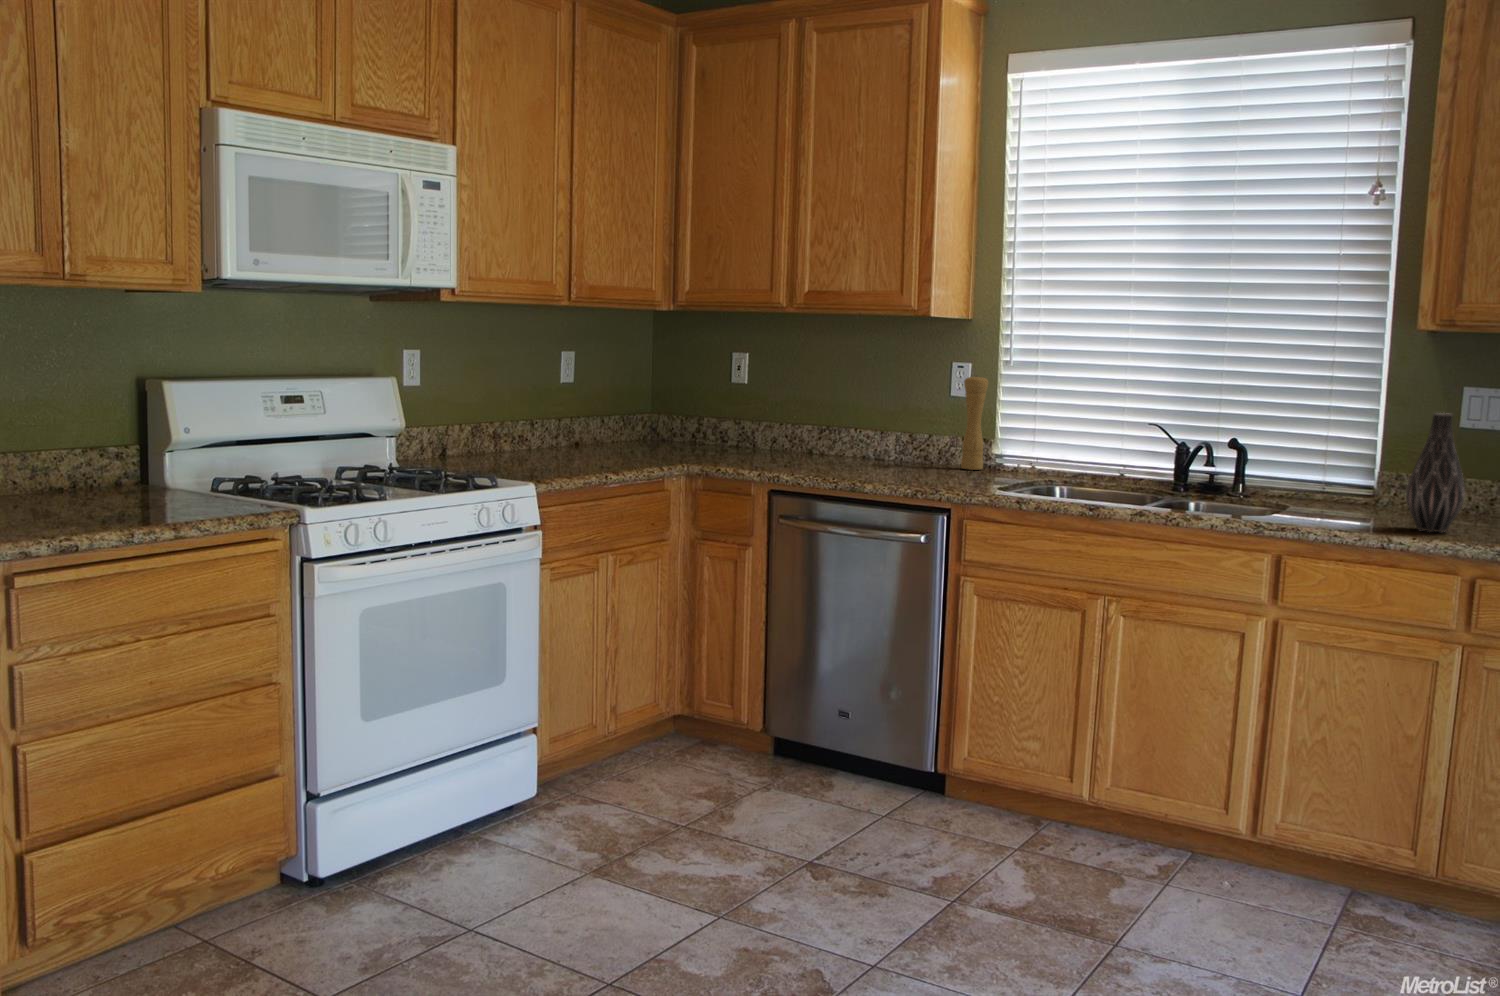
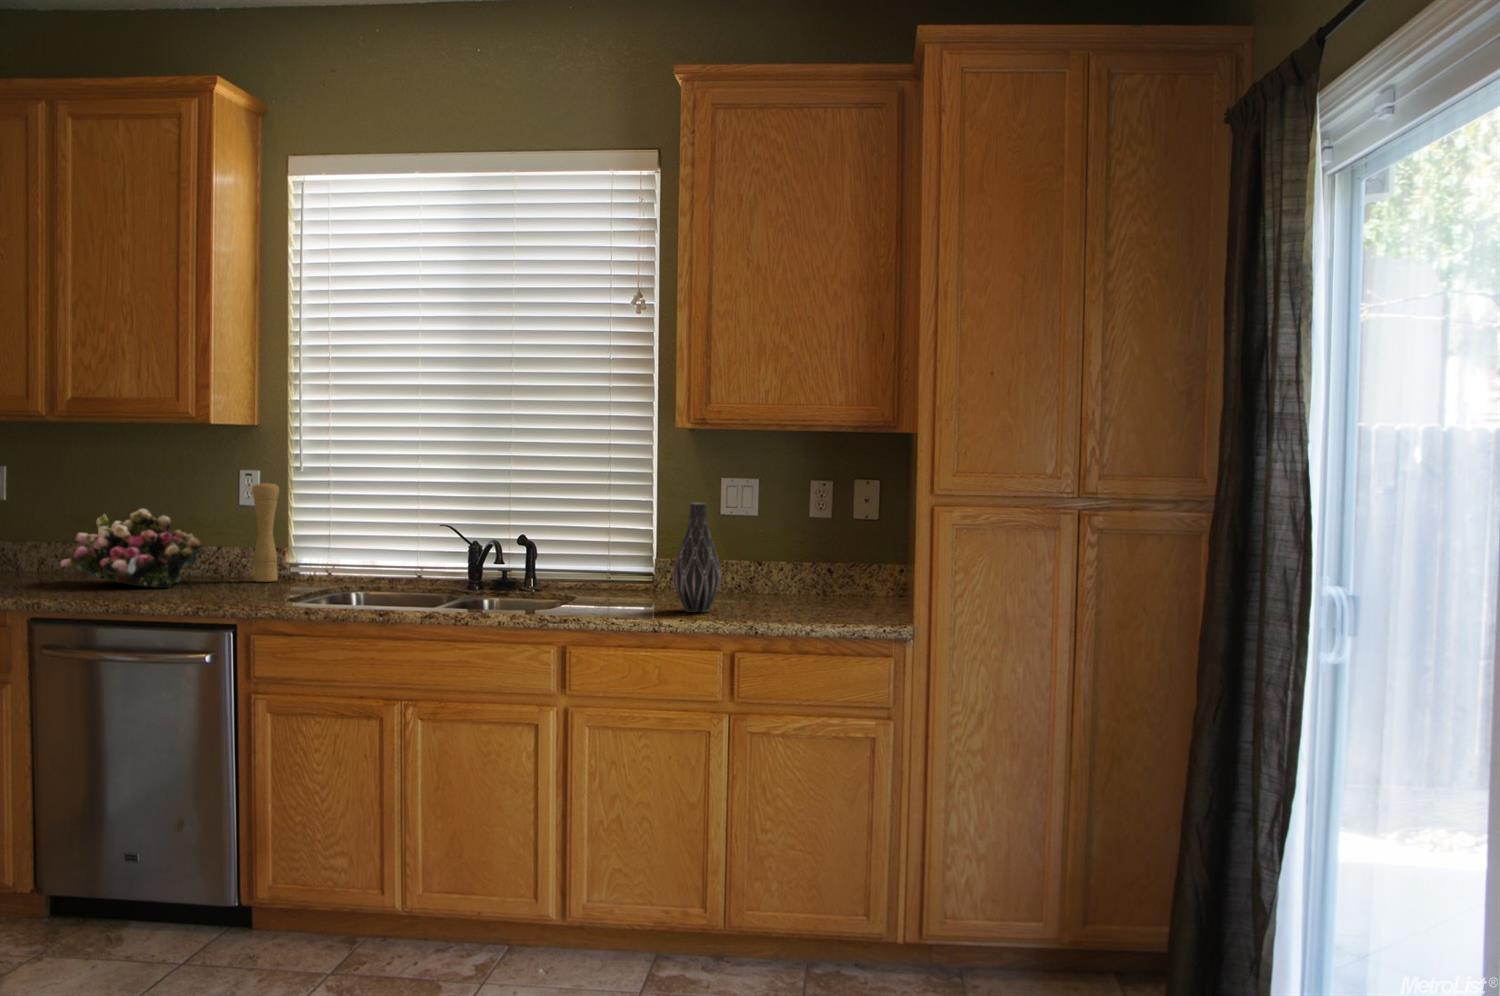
flower arrangement: none [803,397,919,470] -> present [60,509,202,588]

